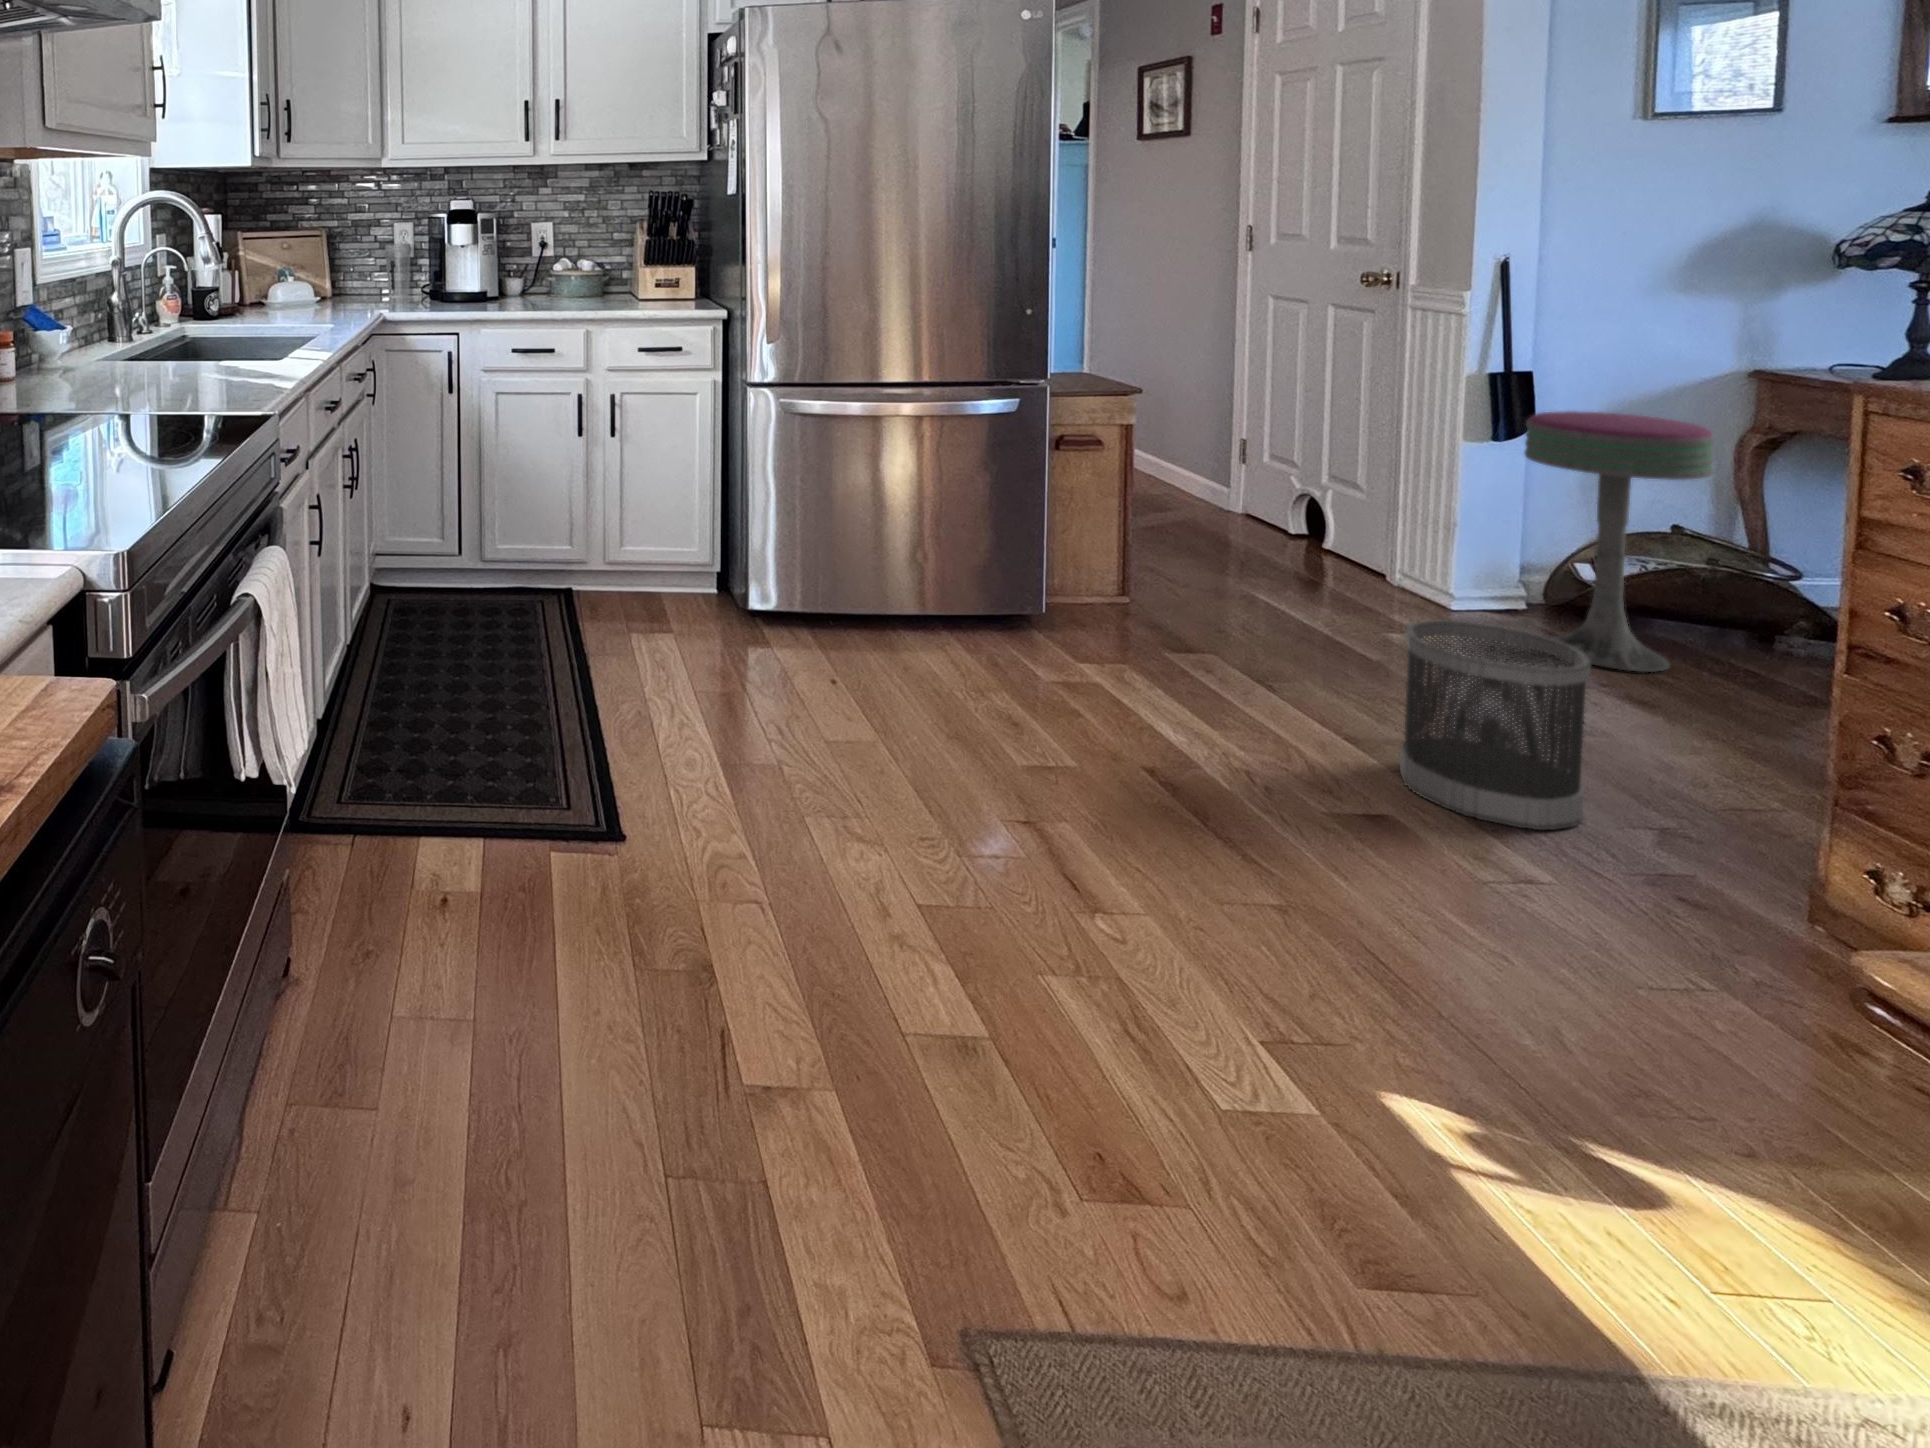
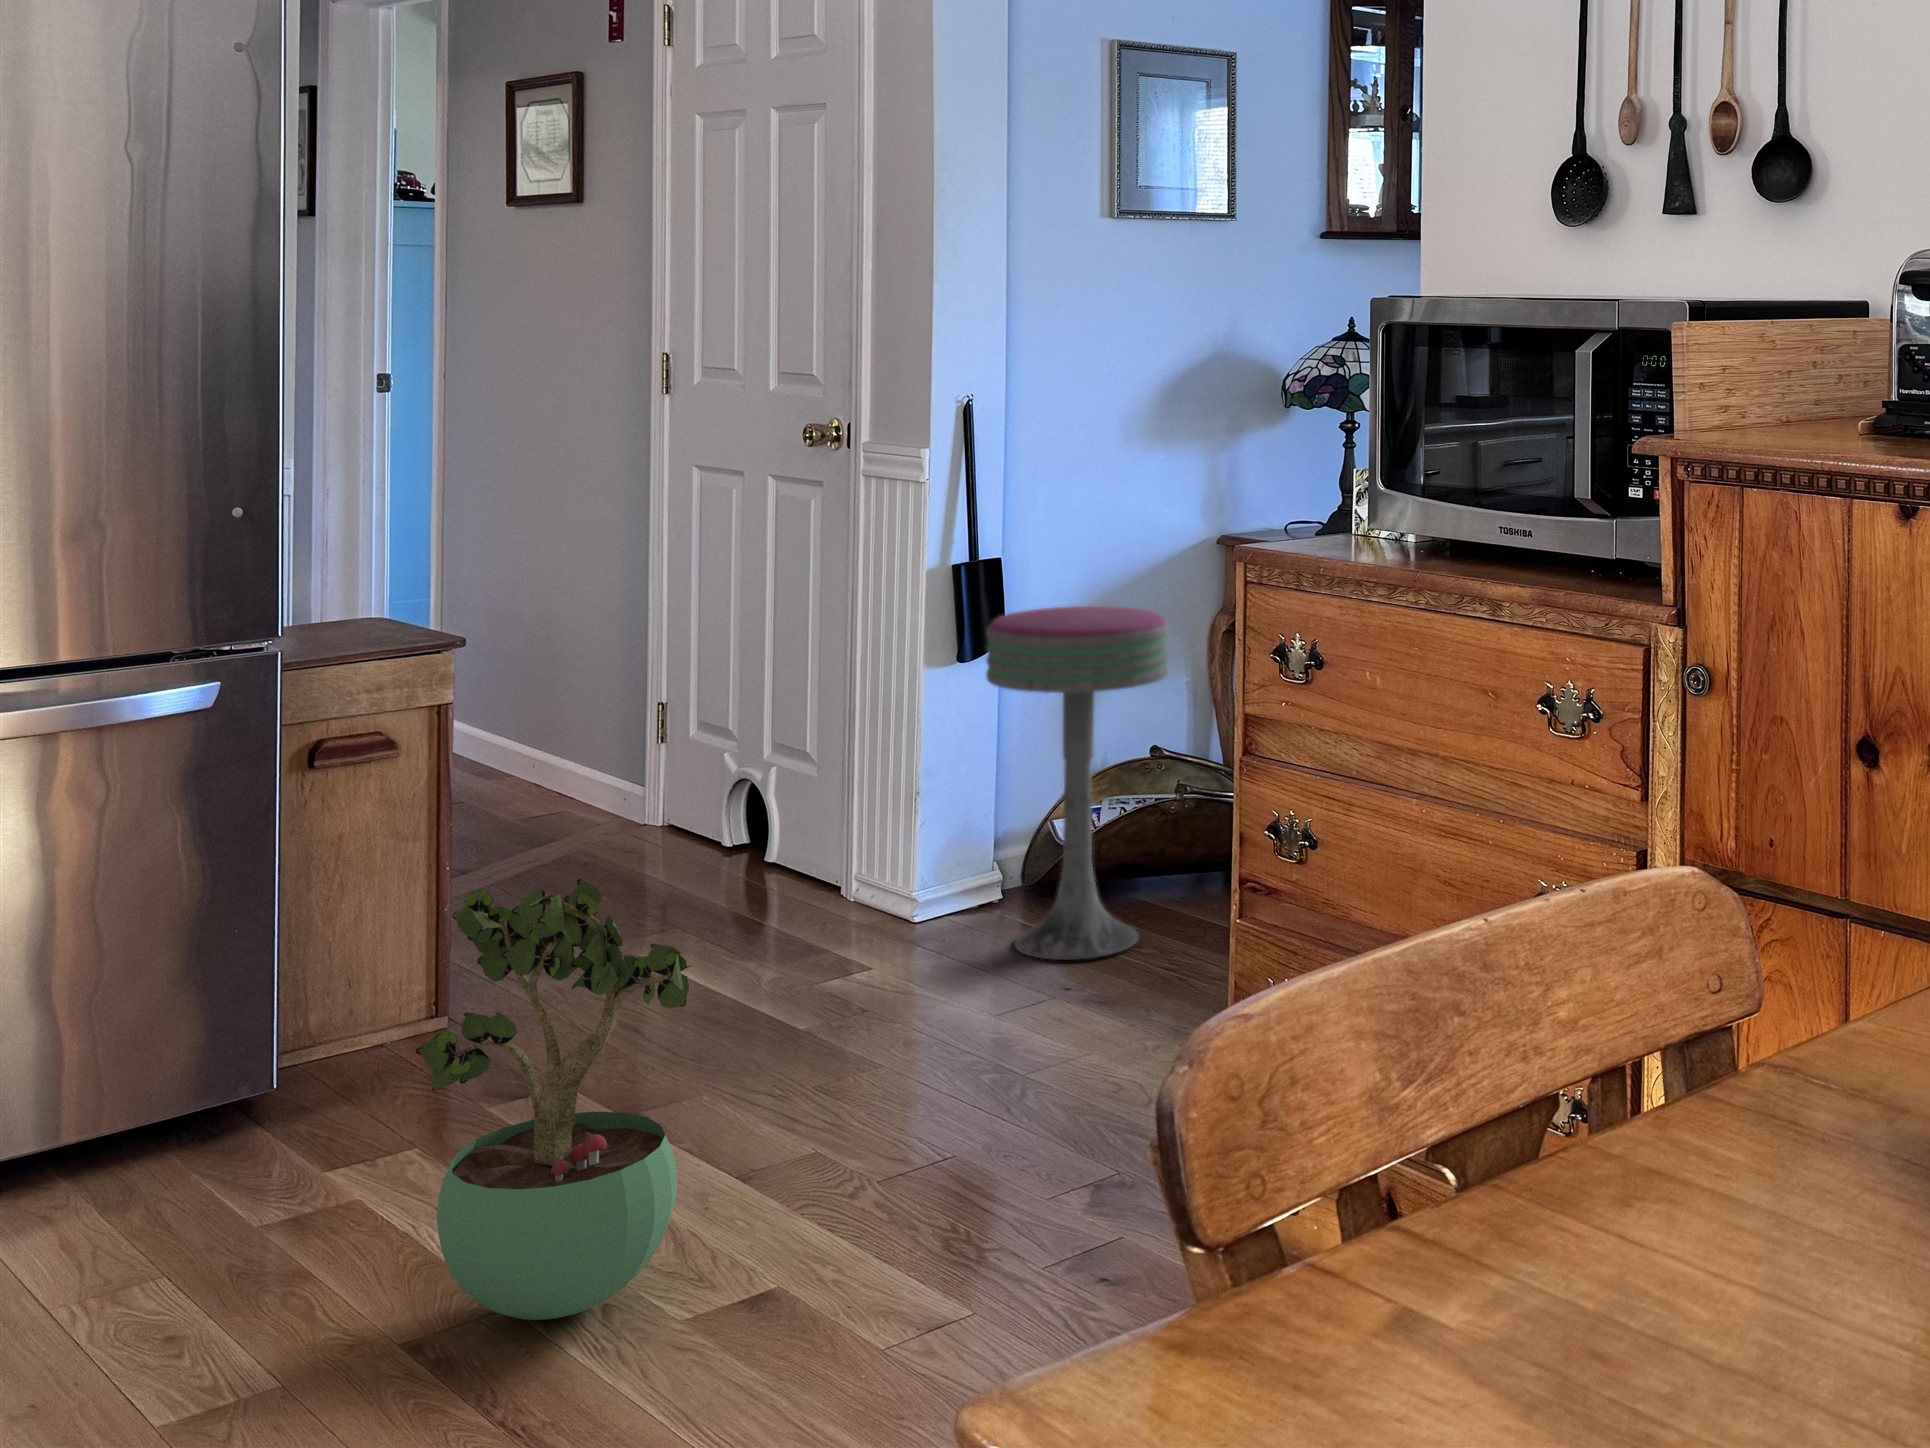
potted plant: none [1144,531,1328,778] -> present [416,879,692,1320]
wastebasket: present [1400,620,1591,830] -> none [814,940,1025,1251]

